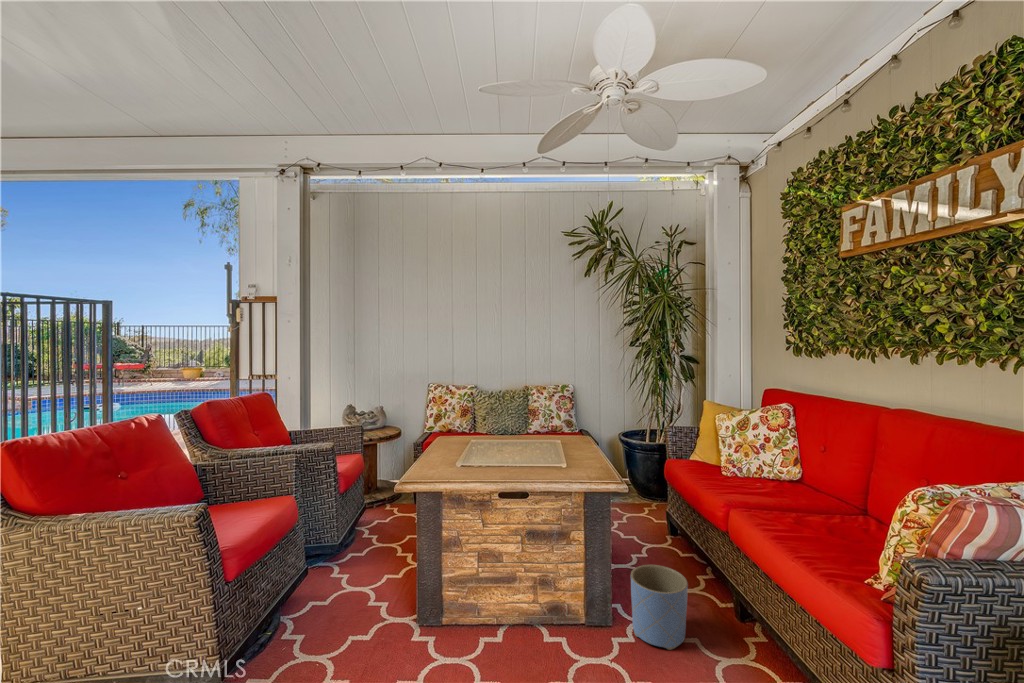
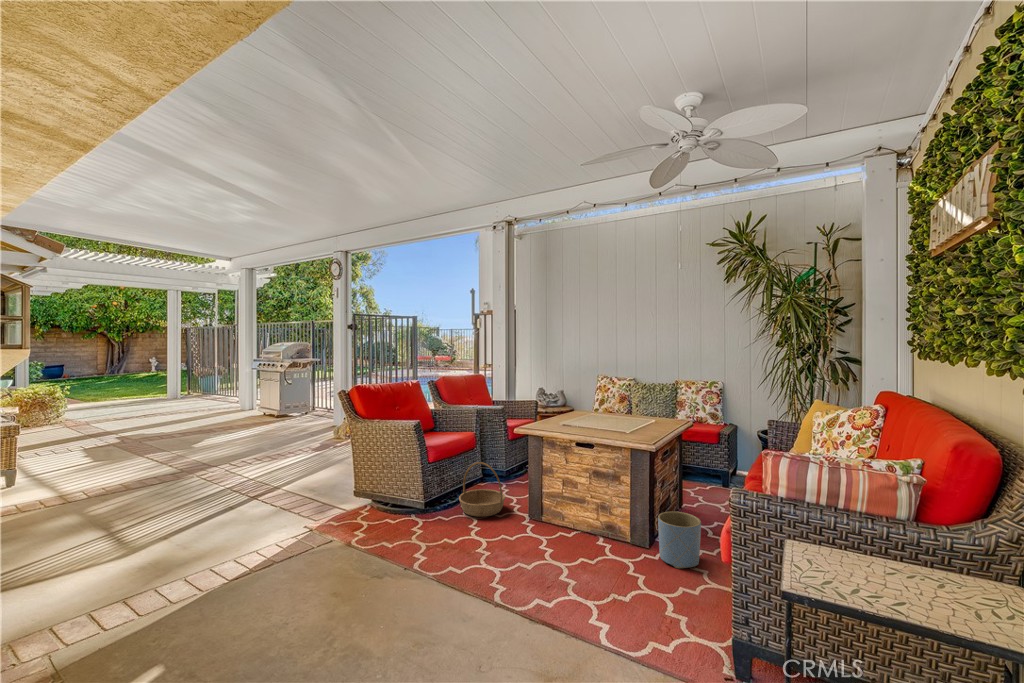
basket: none [284,550,371,654] -> present [459,462,505,517]

